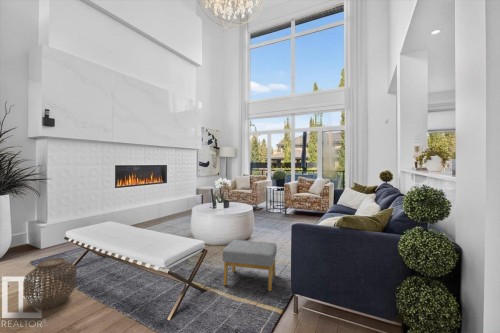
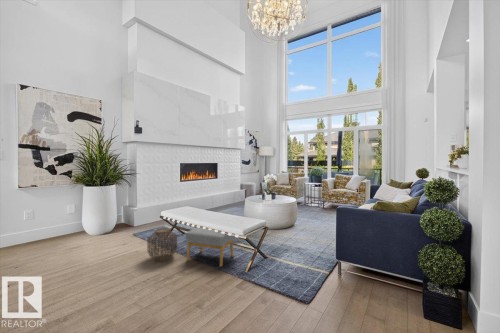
footstool: present [223,240,277,291] -> present [186,227,234,267]

